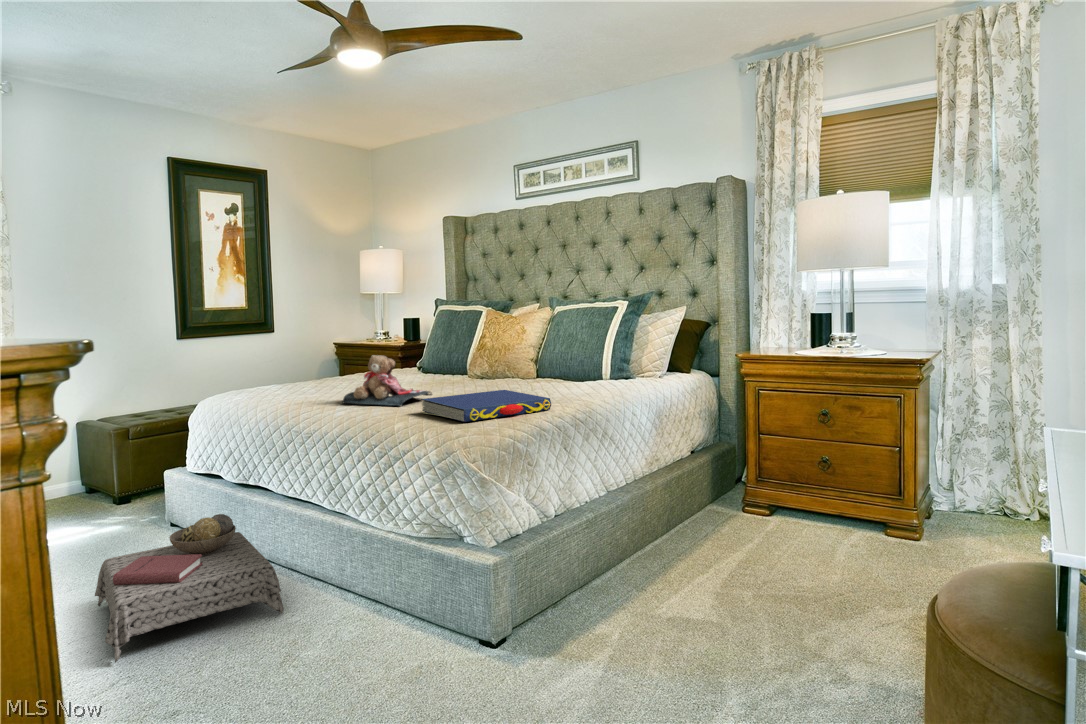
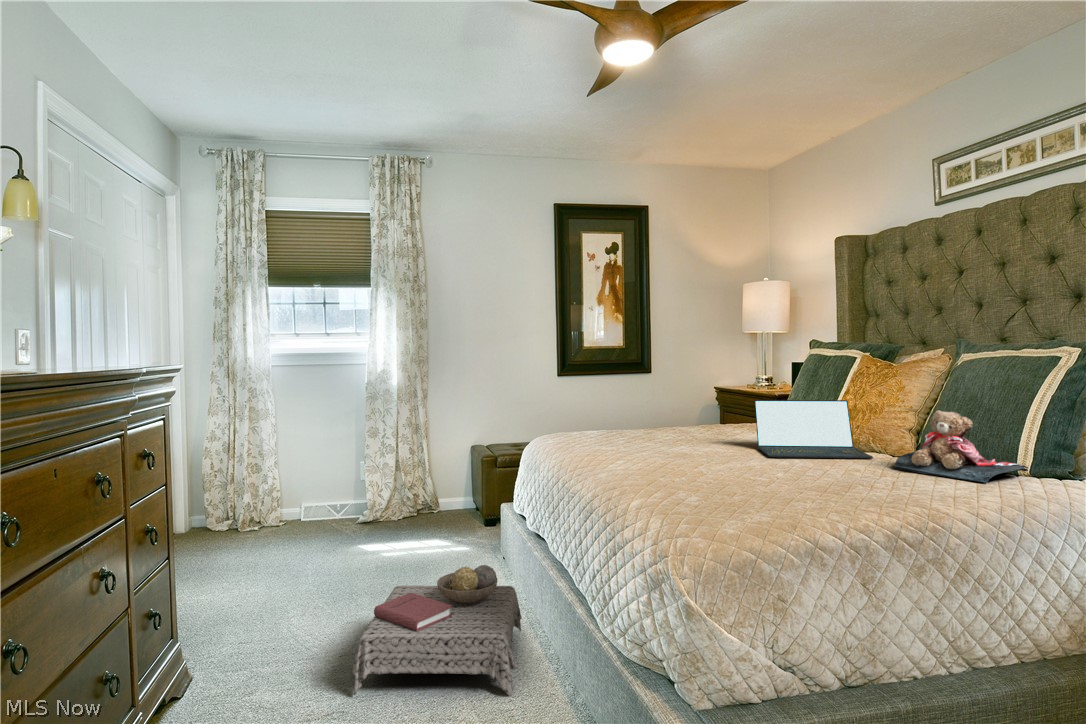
laptop: none [425,343,515,388] -> present [755,400,873,458]
teddy bear: present [343,355,432,406] -> present [895,410,1028,483]
book: present [421,390,551,422] -> none [679,473,859,516]

